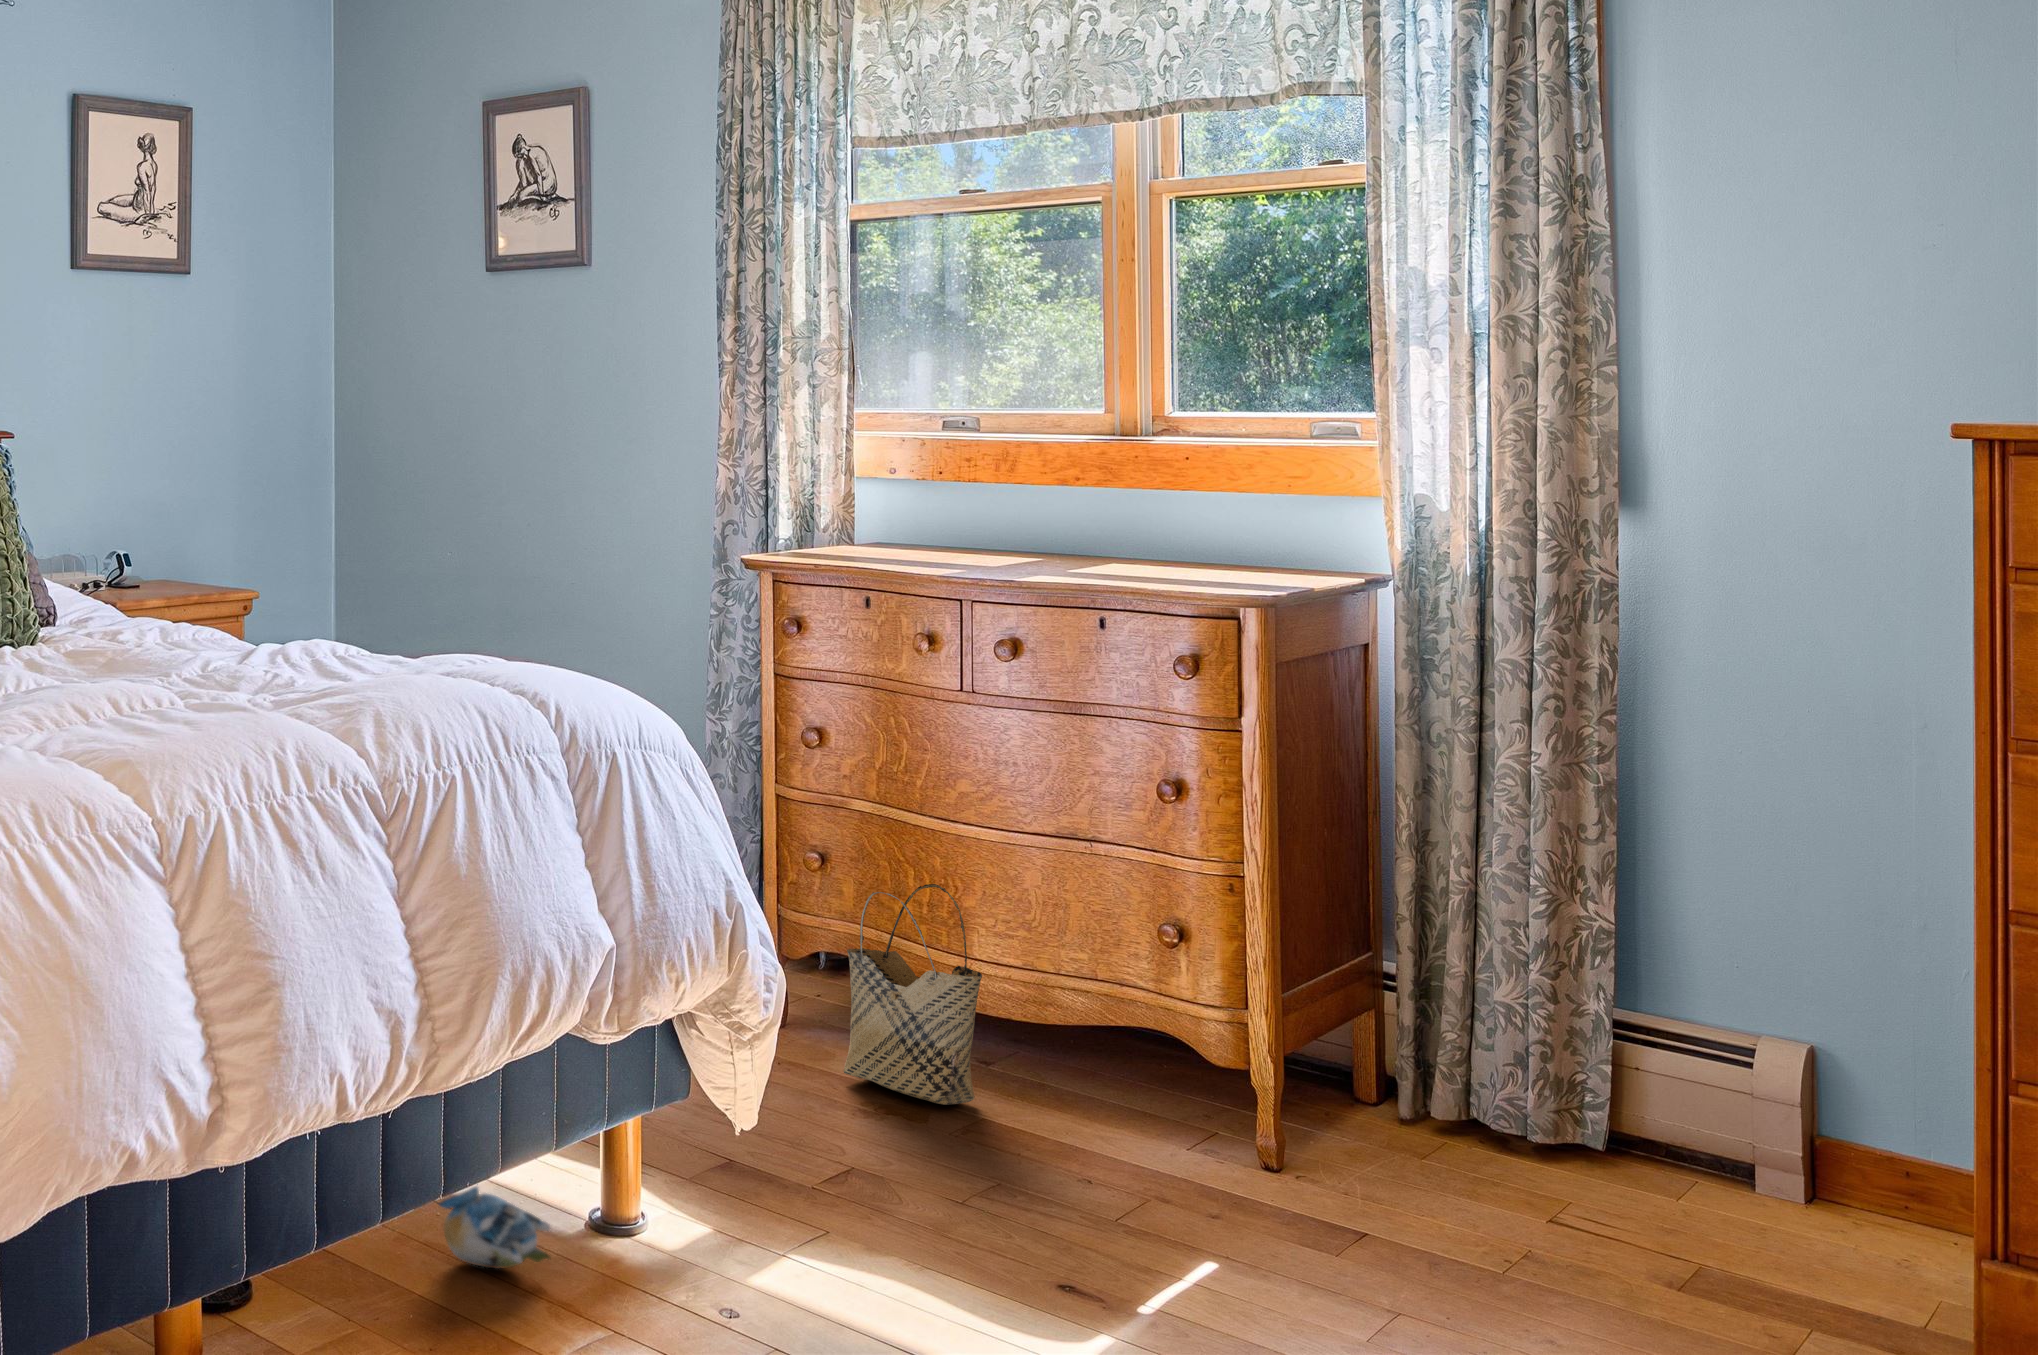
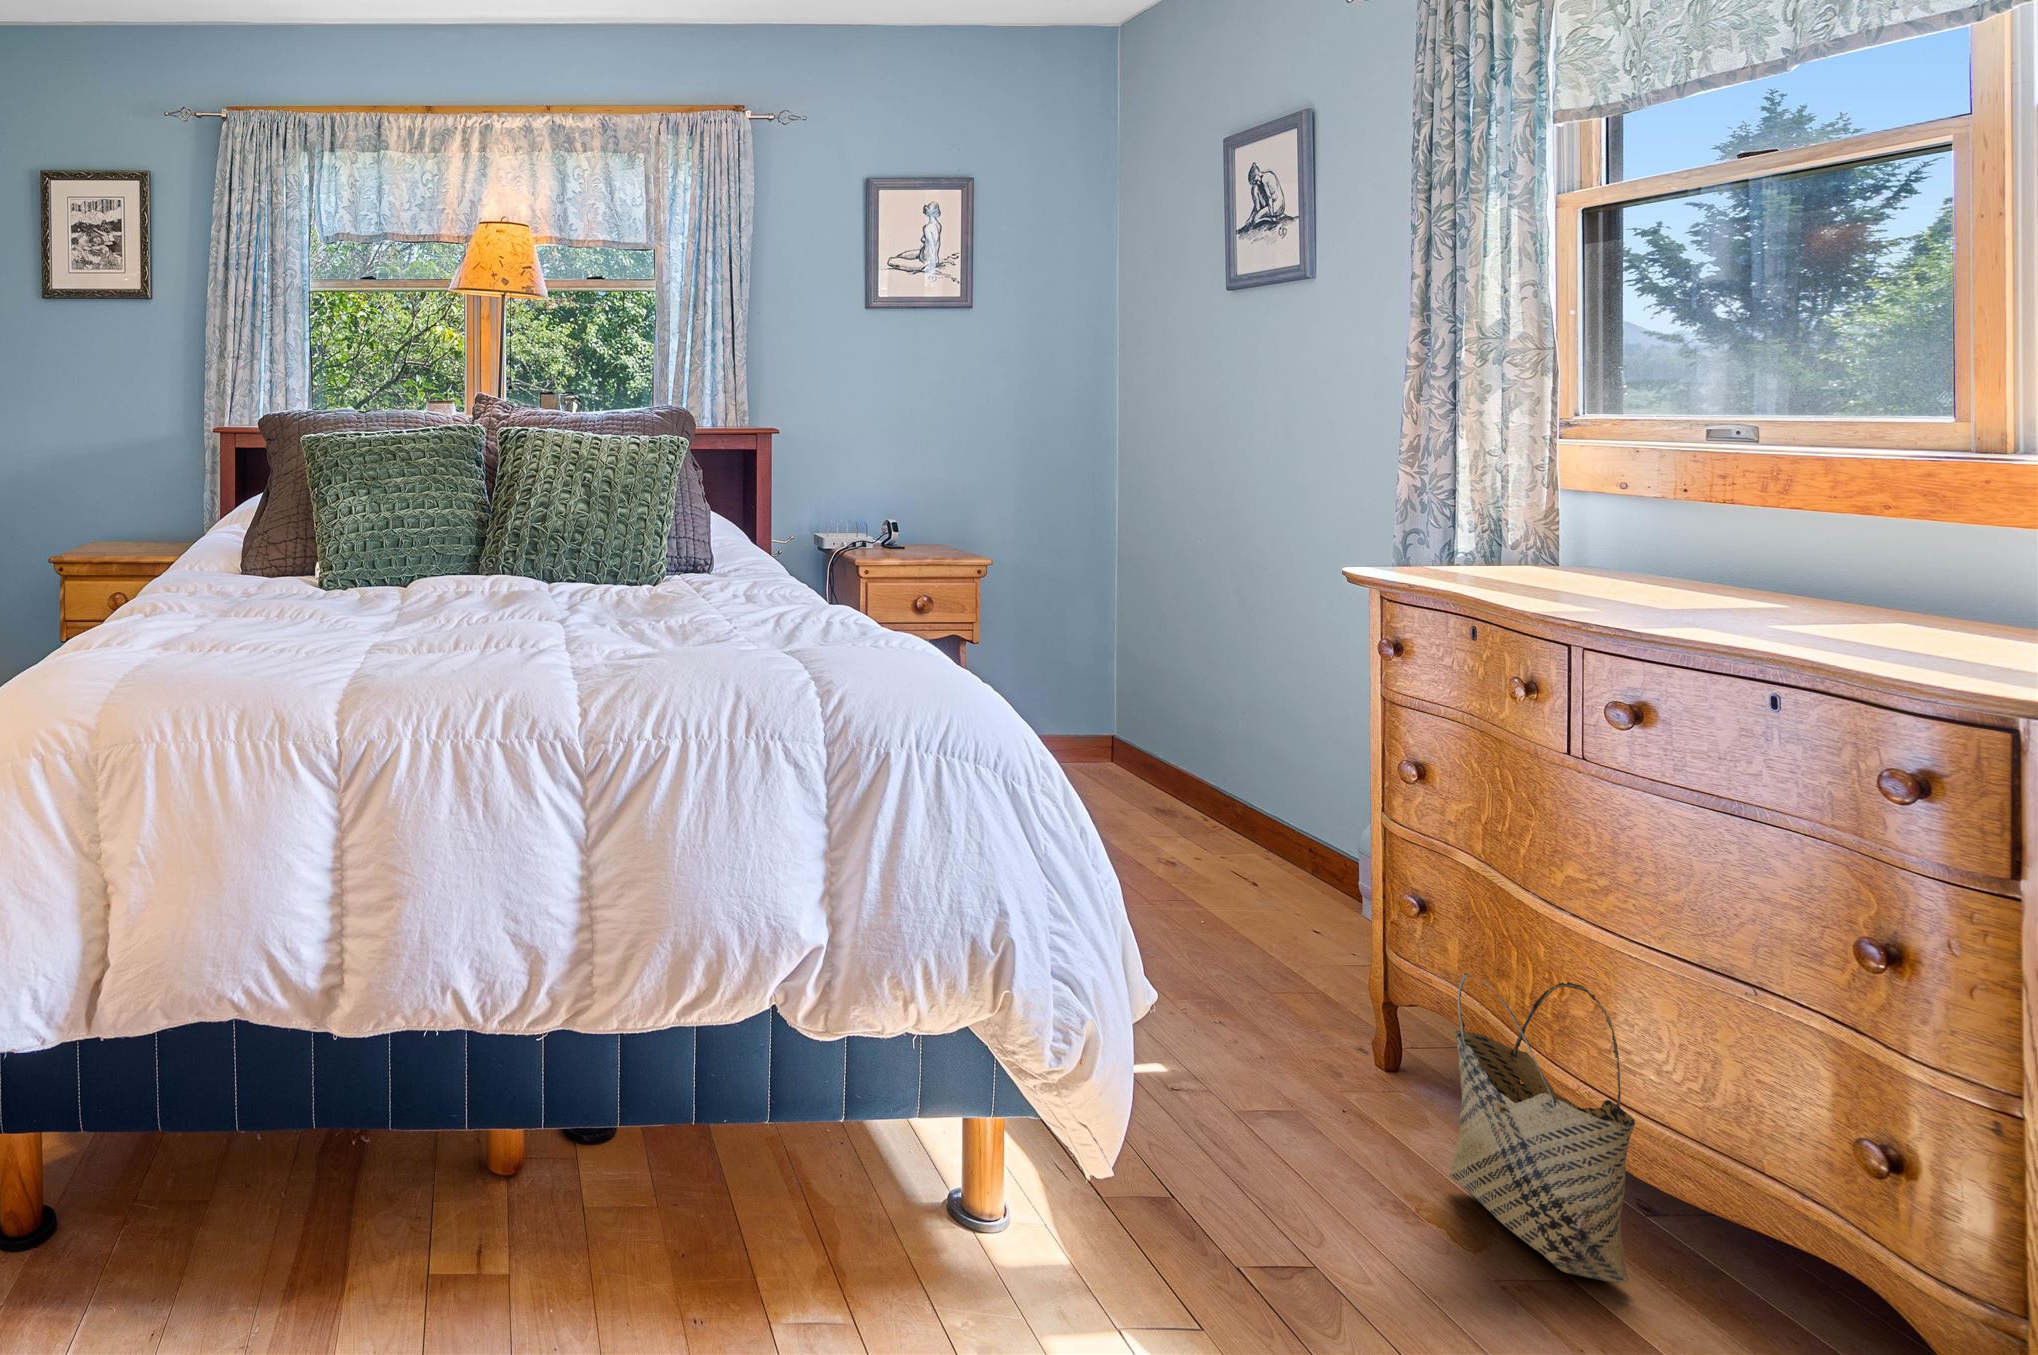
plush toy: present [437,1184,550,1268] -> none [780,1124,883,1259]

